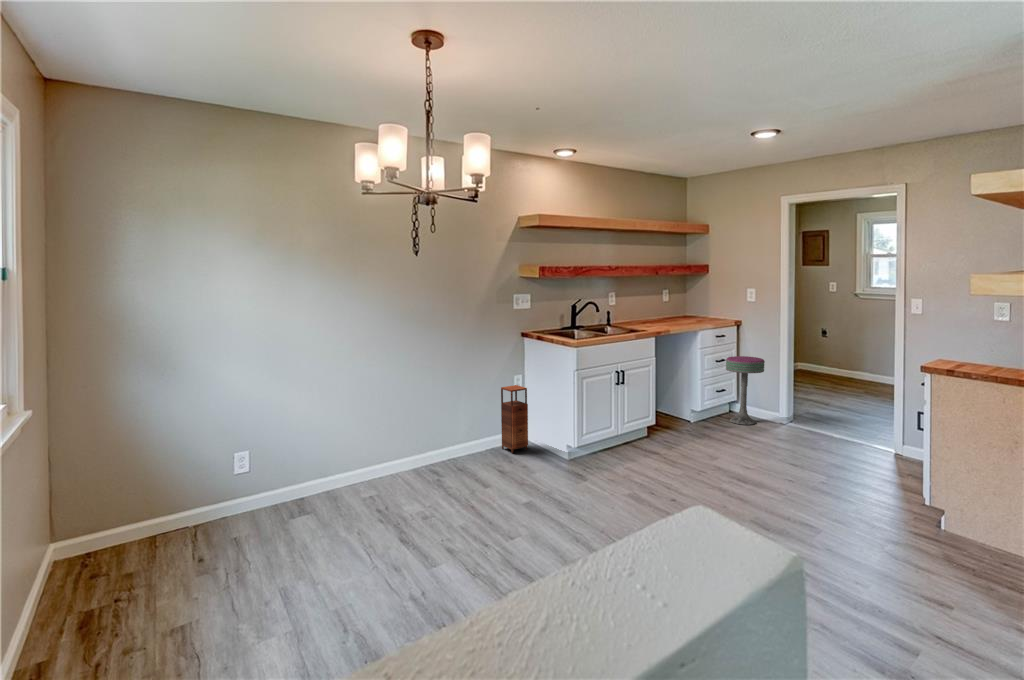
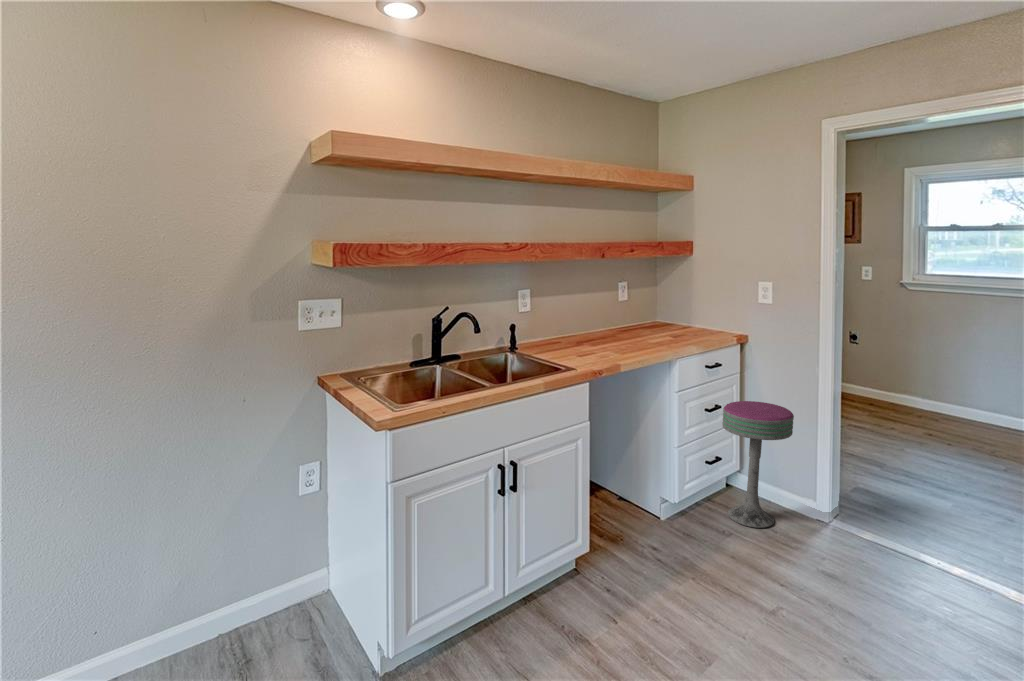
storage cabinet: present [501,385,528,453] -> none [258,488,319,642]

